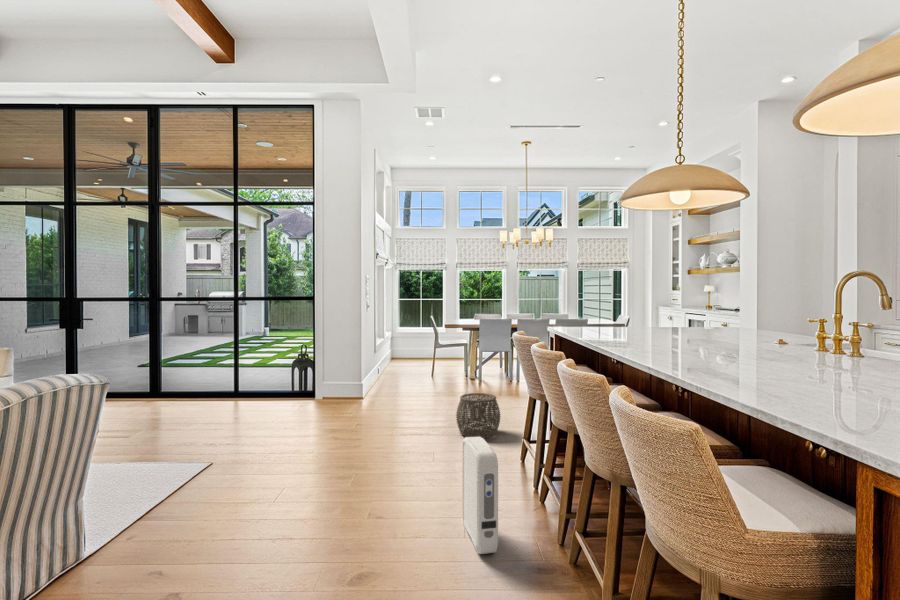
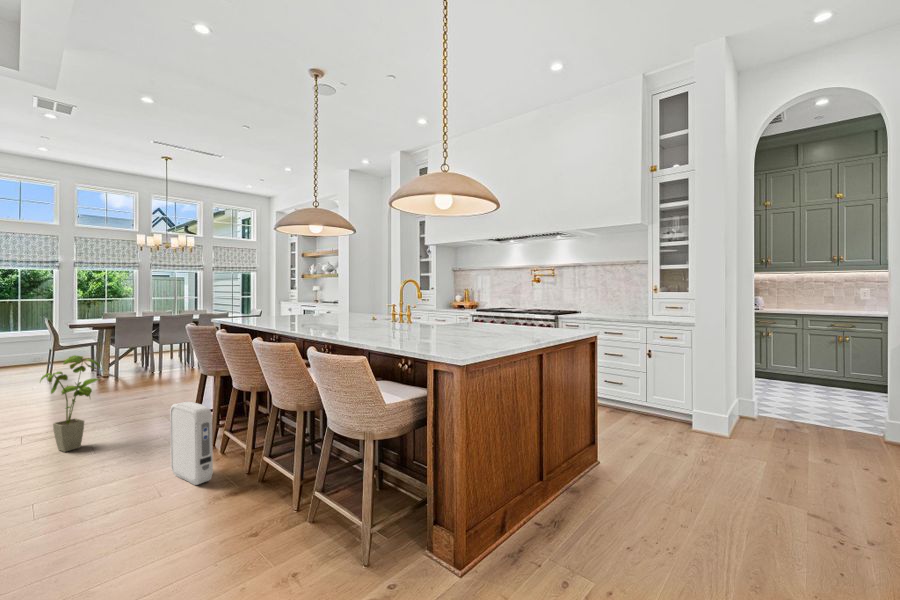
house plant: none [381,360,432,459] -> present [40,355,101,452]
woven basket: present [456,393,500,438] -> none [120,380,169,421]

